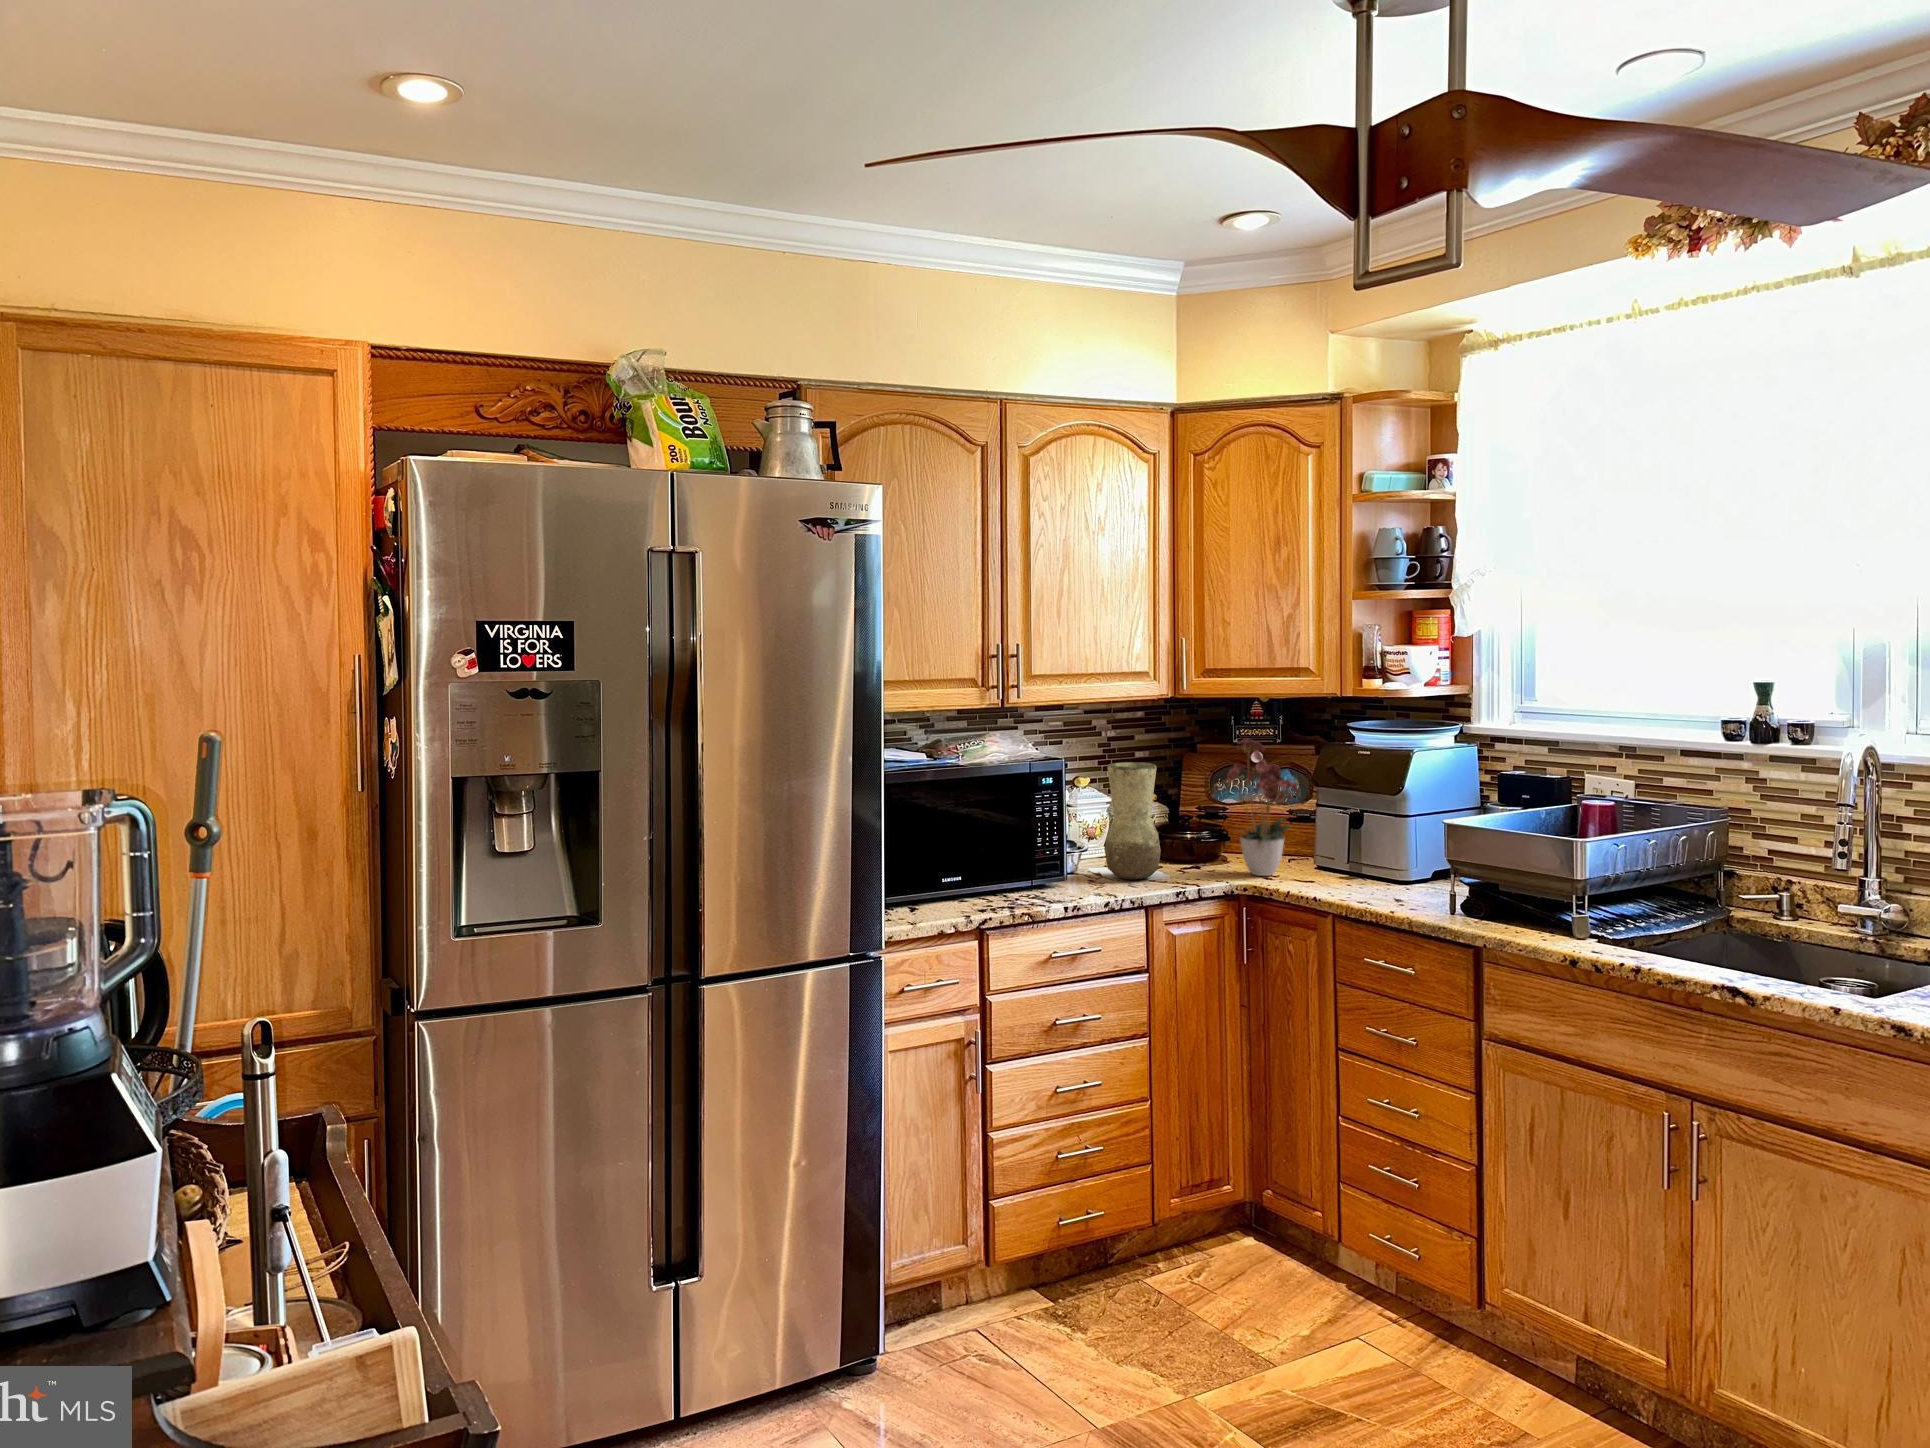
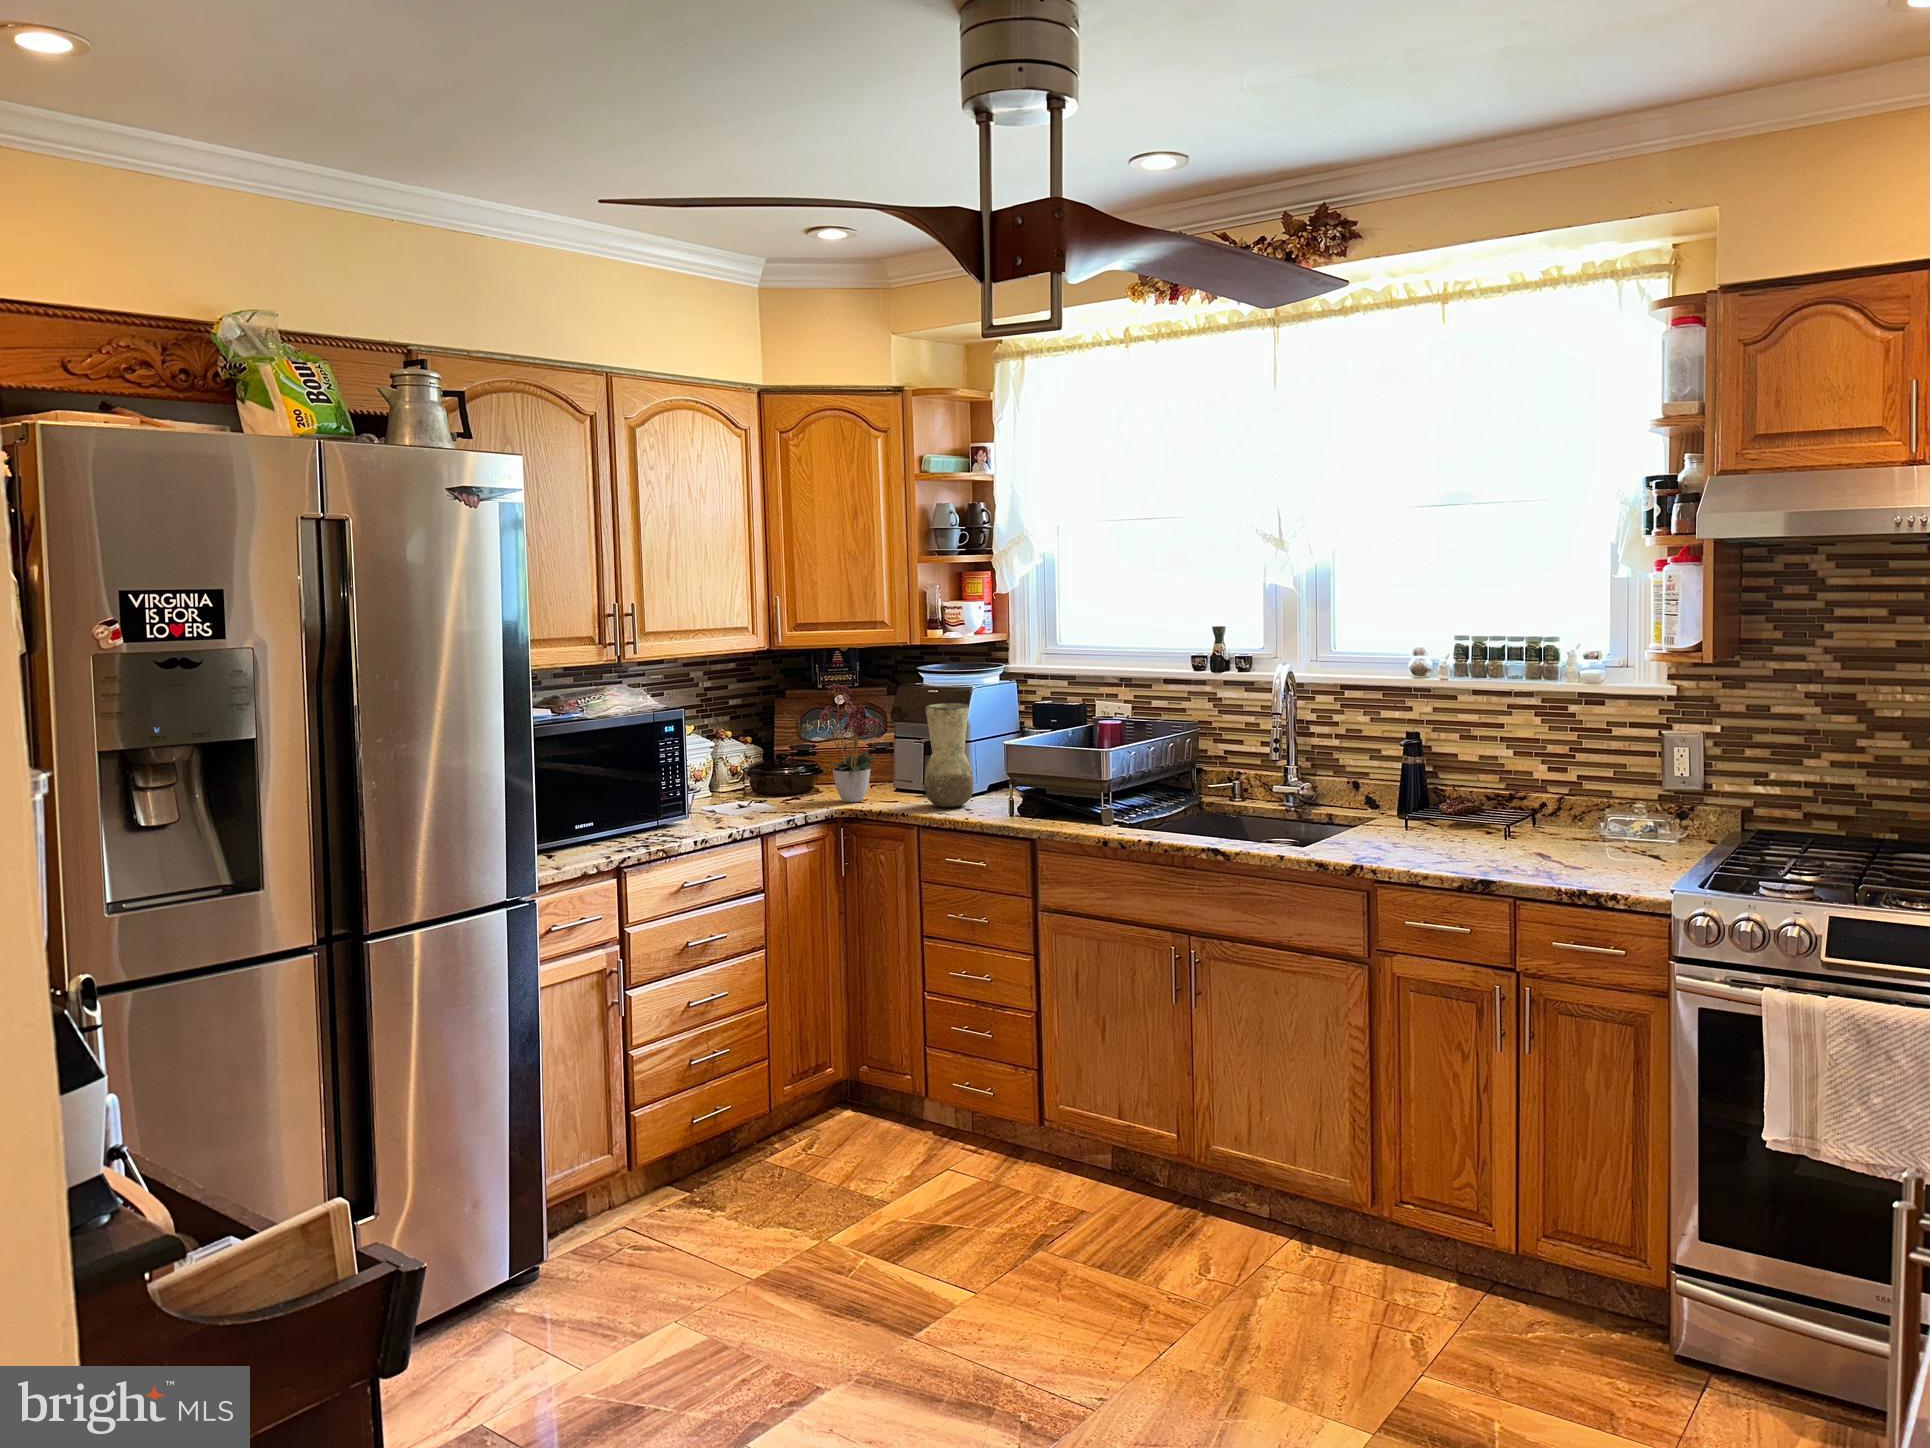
vase: present [1105,762,1161,880] -> present [925,703,974,807]

